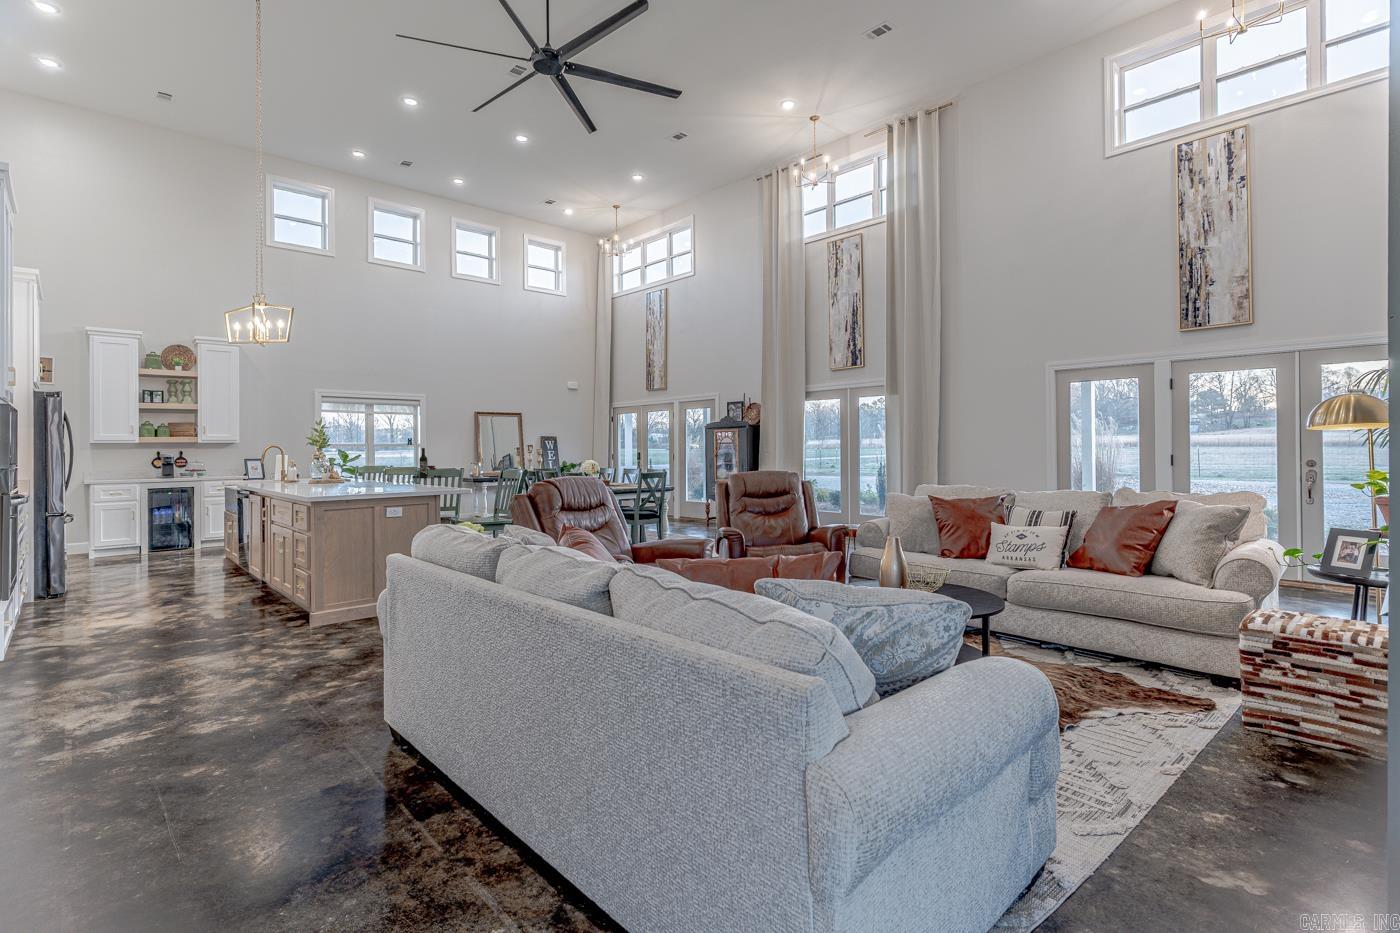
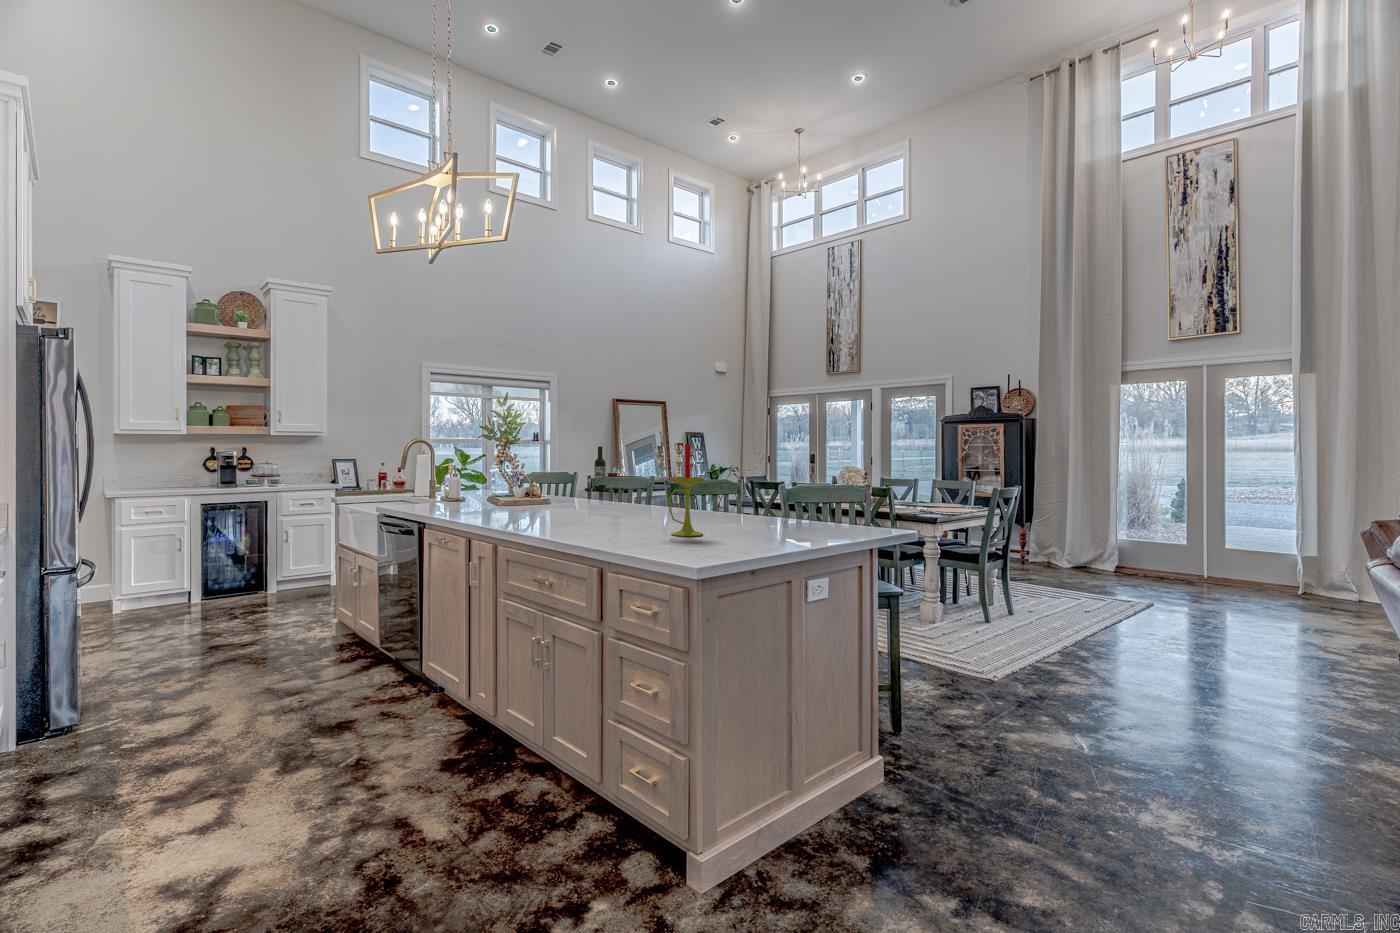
candle: none [349,447,373,493] -> present [668,444,705,536]

